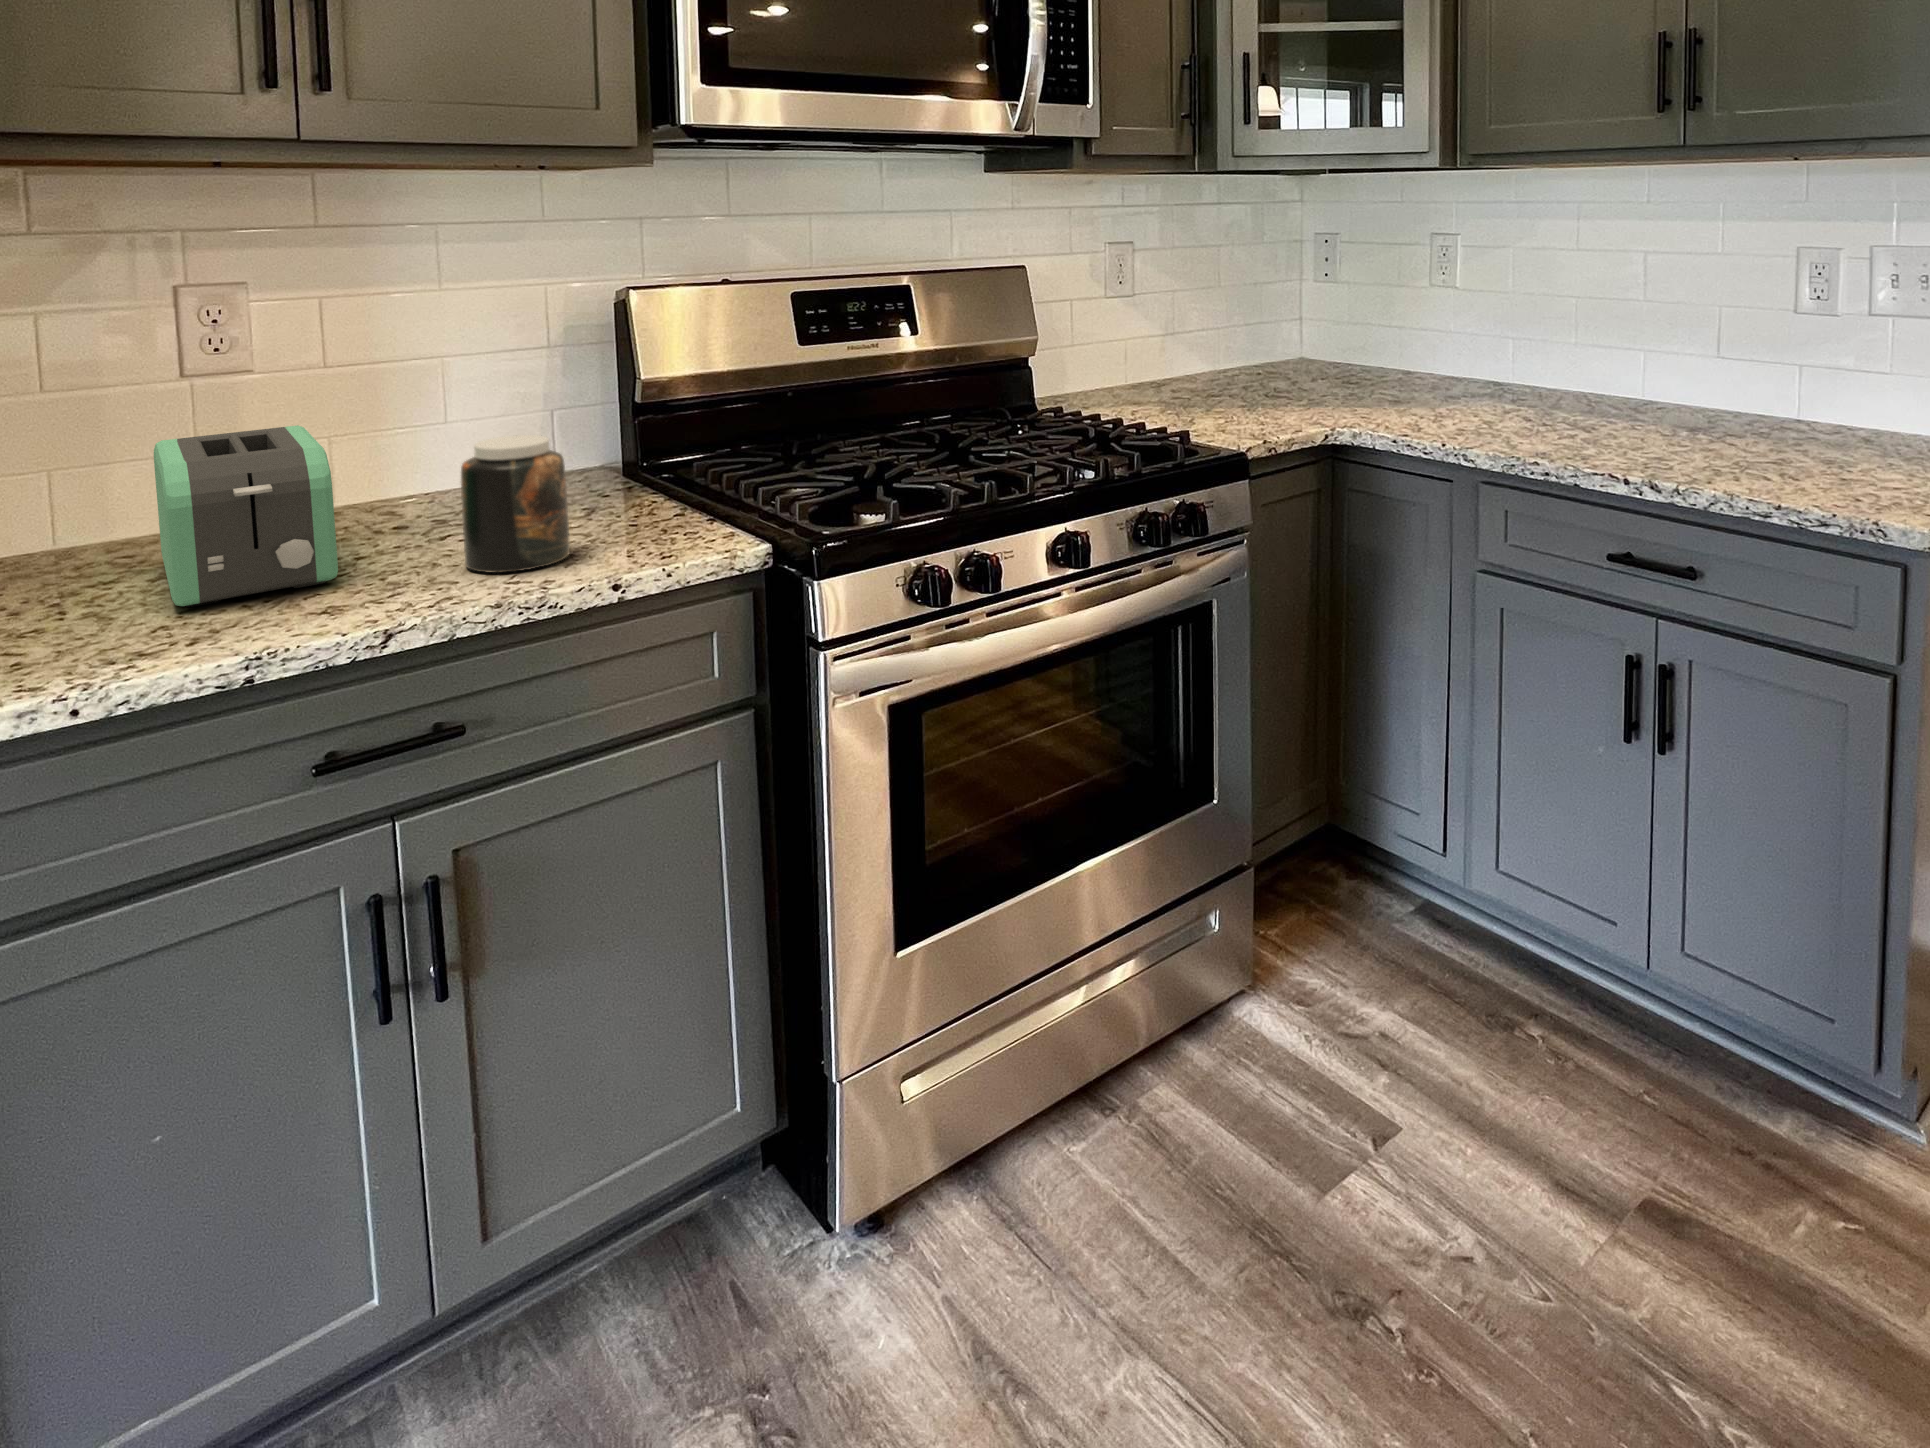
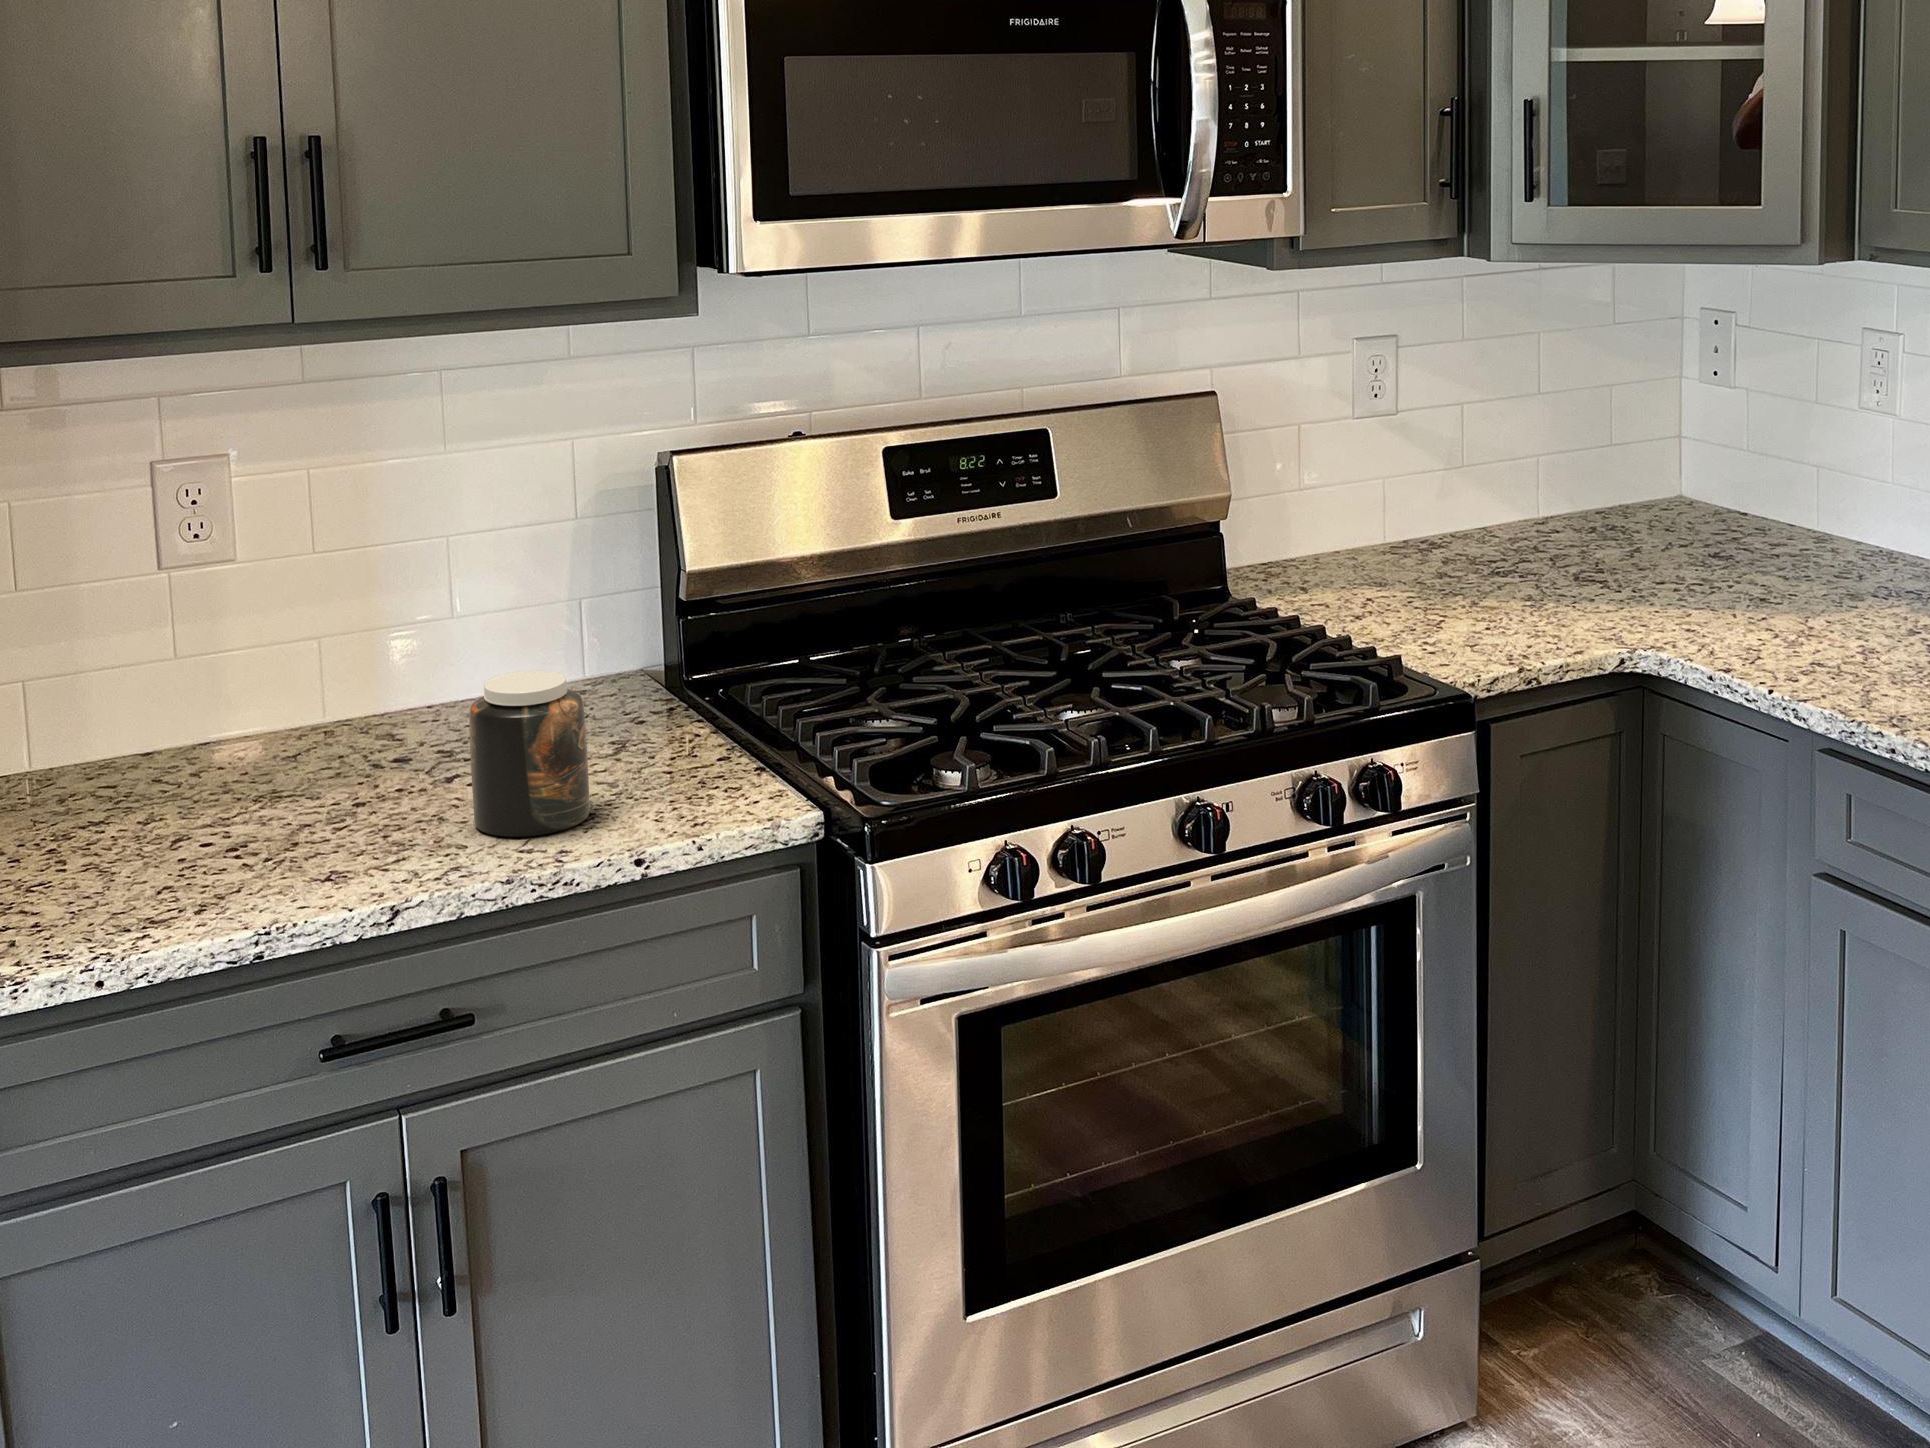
toaster: present [154,425,338,607] -> none [146,642,340,862]

